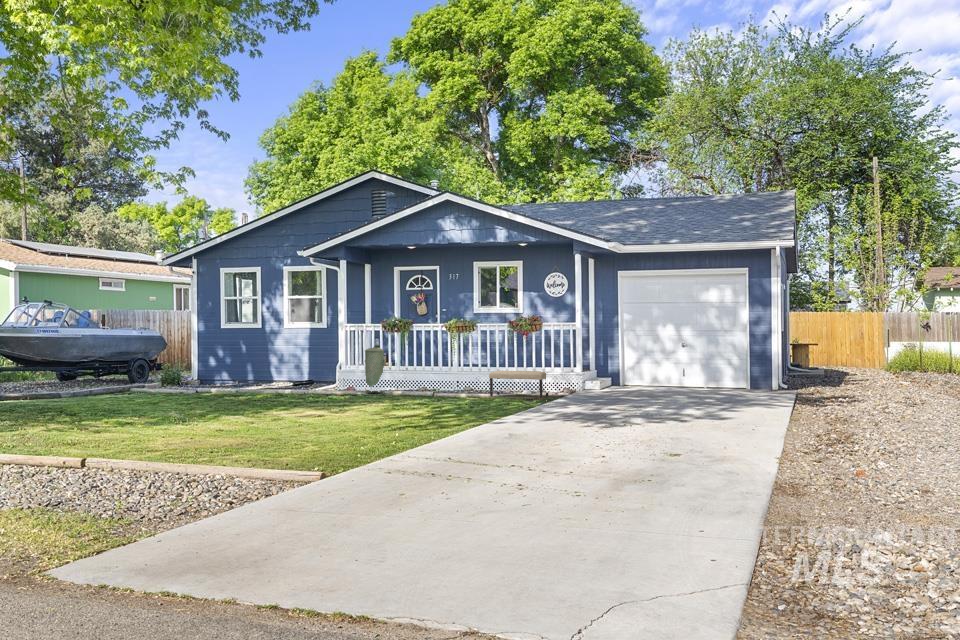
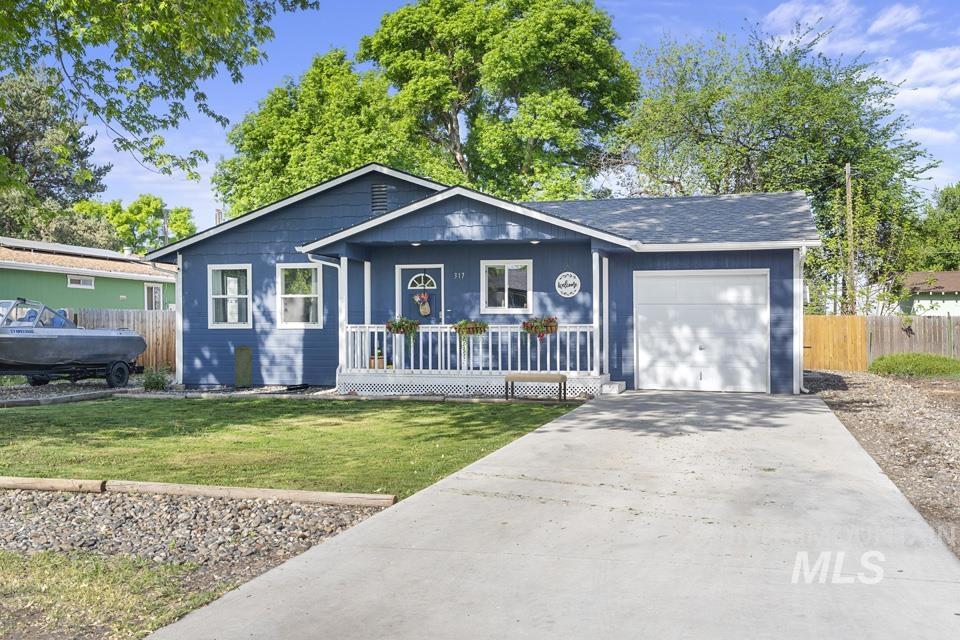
trash can: present [365,347,385,394] -> present [234,345,253,388]

